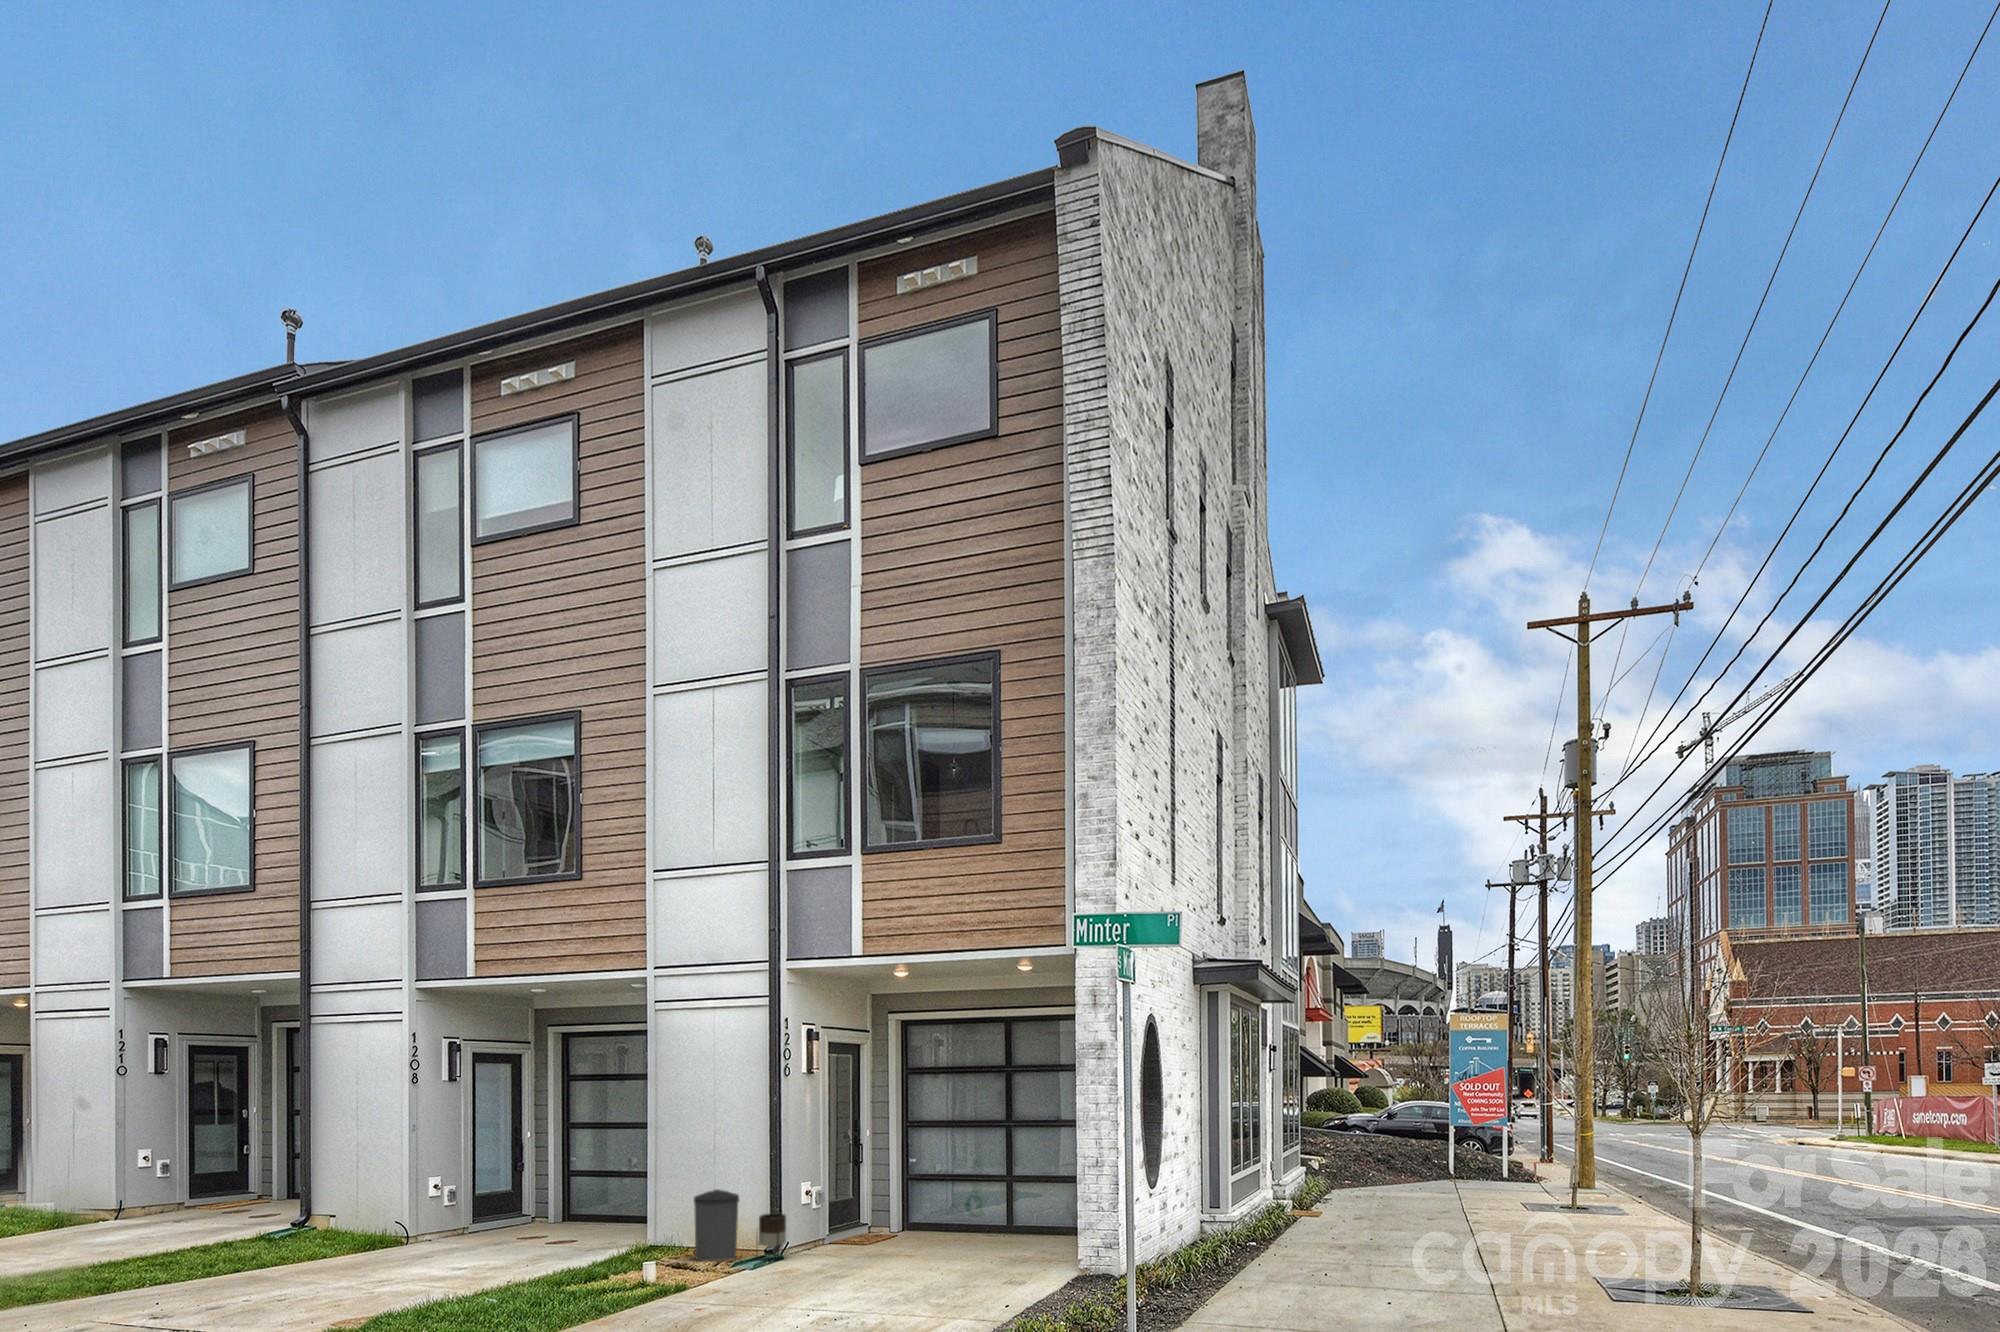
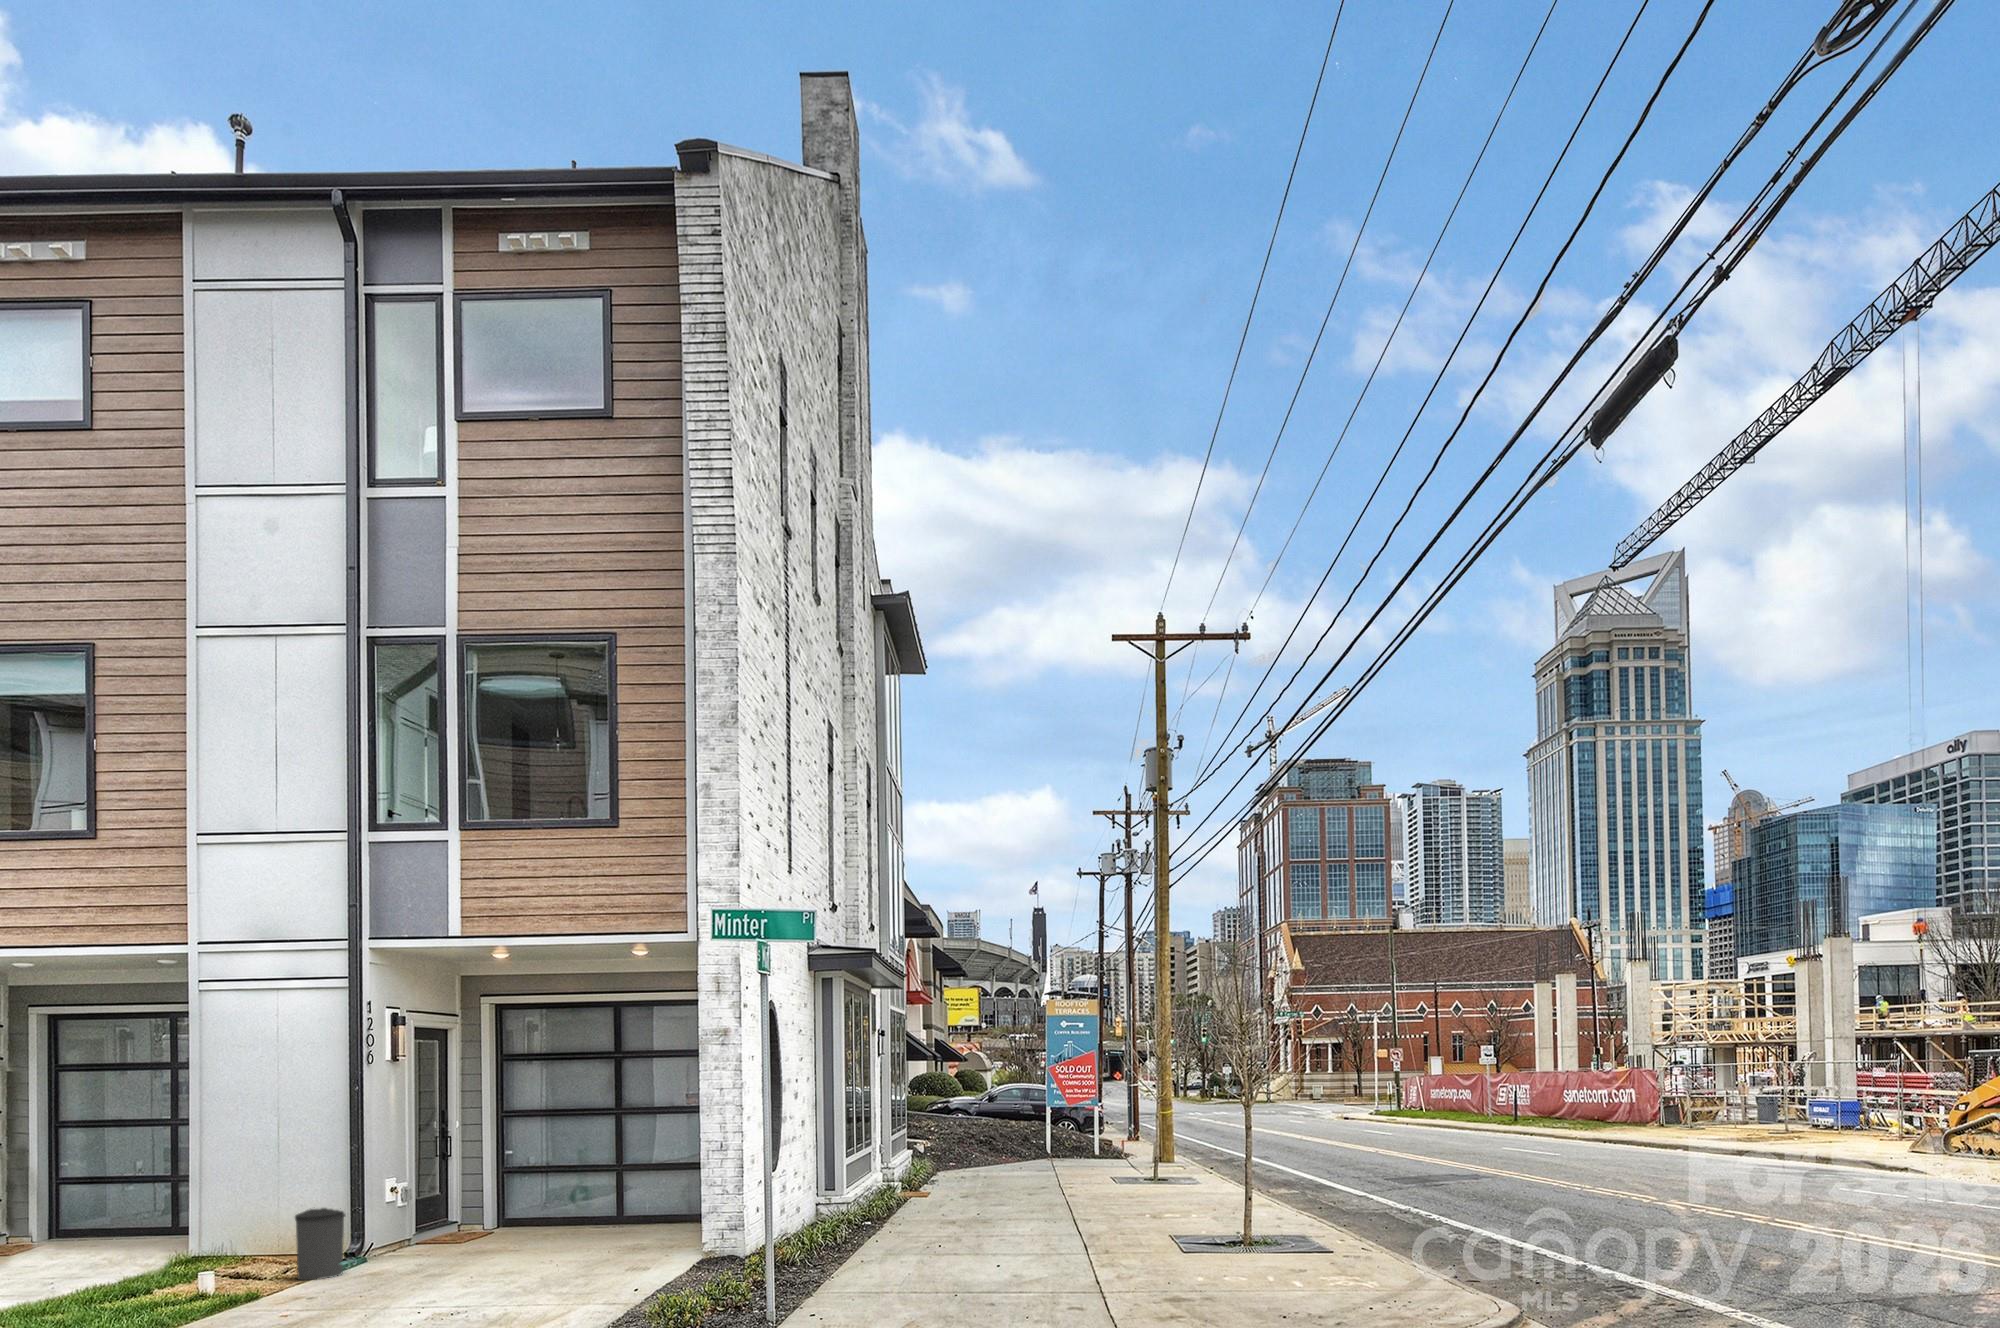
planter: present [756,1213,786,1258] -> none [365,1225,398,1274]

